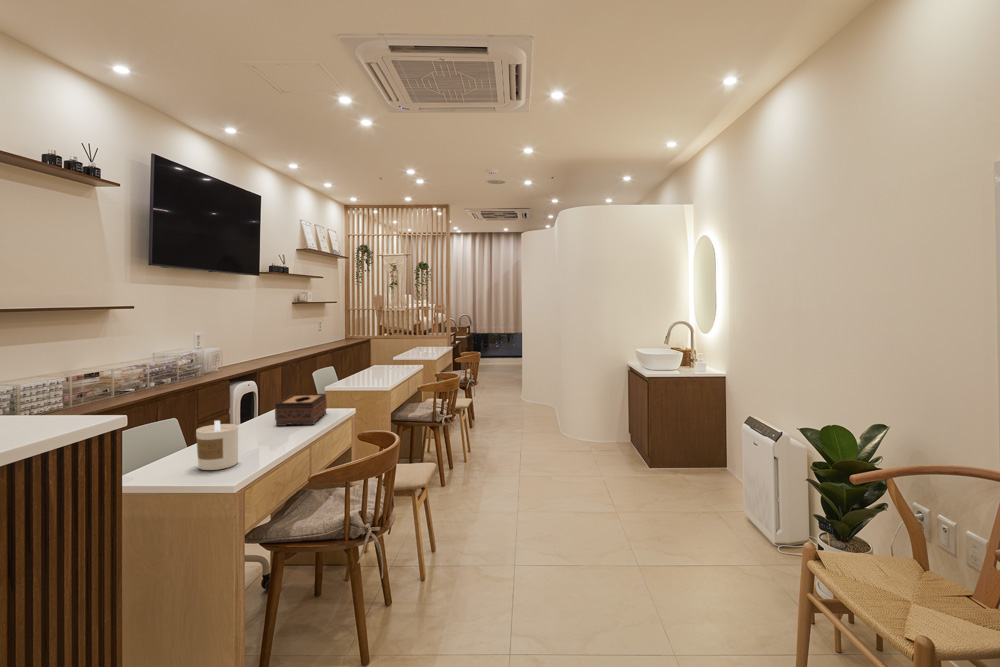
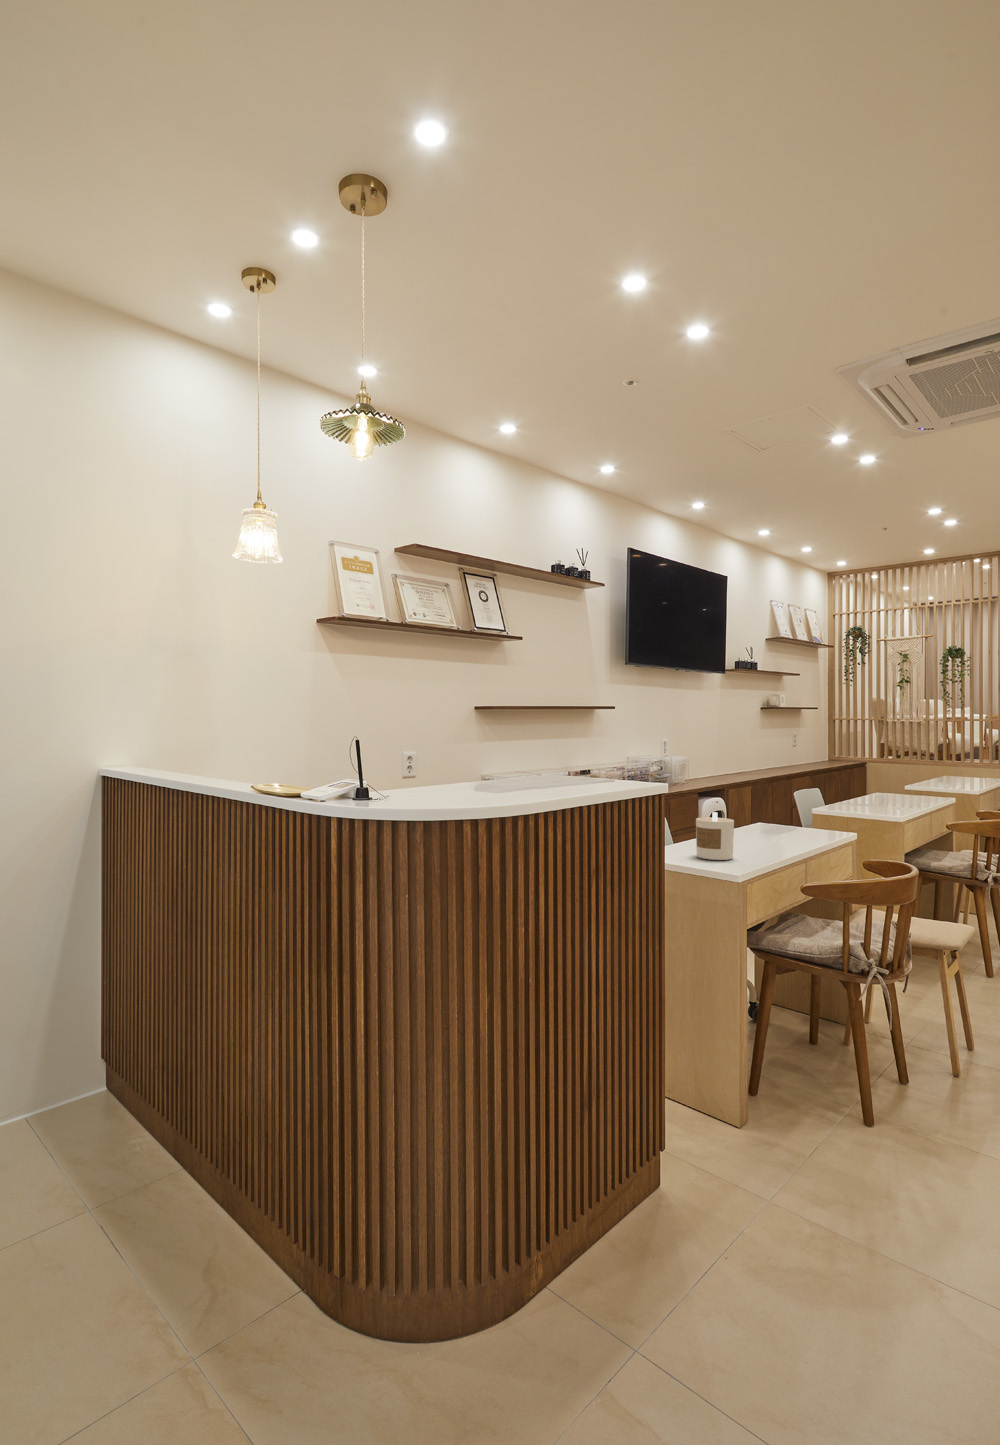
tissue box: present [275,394,327,426] -> none [761,806,818,840]

